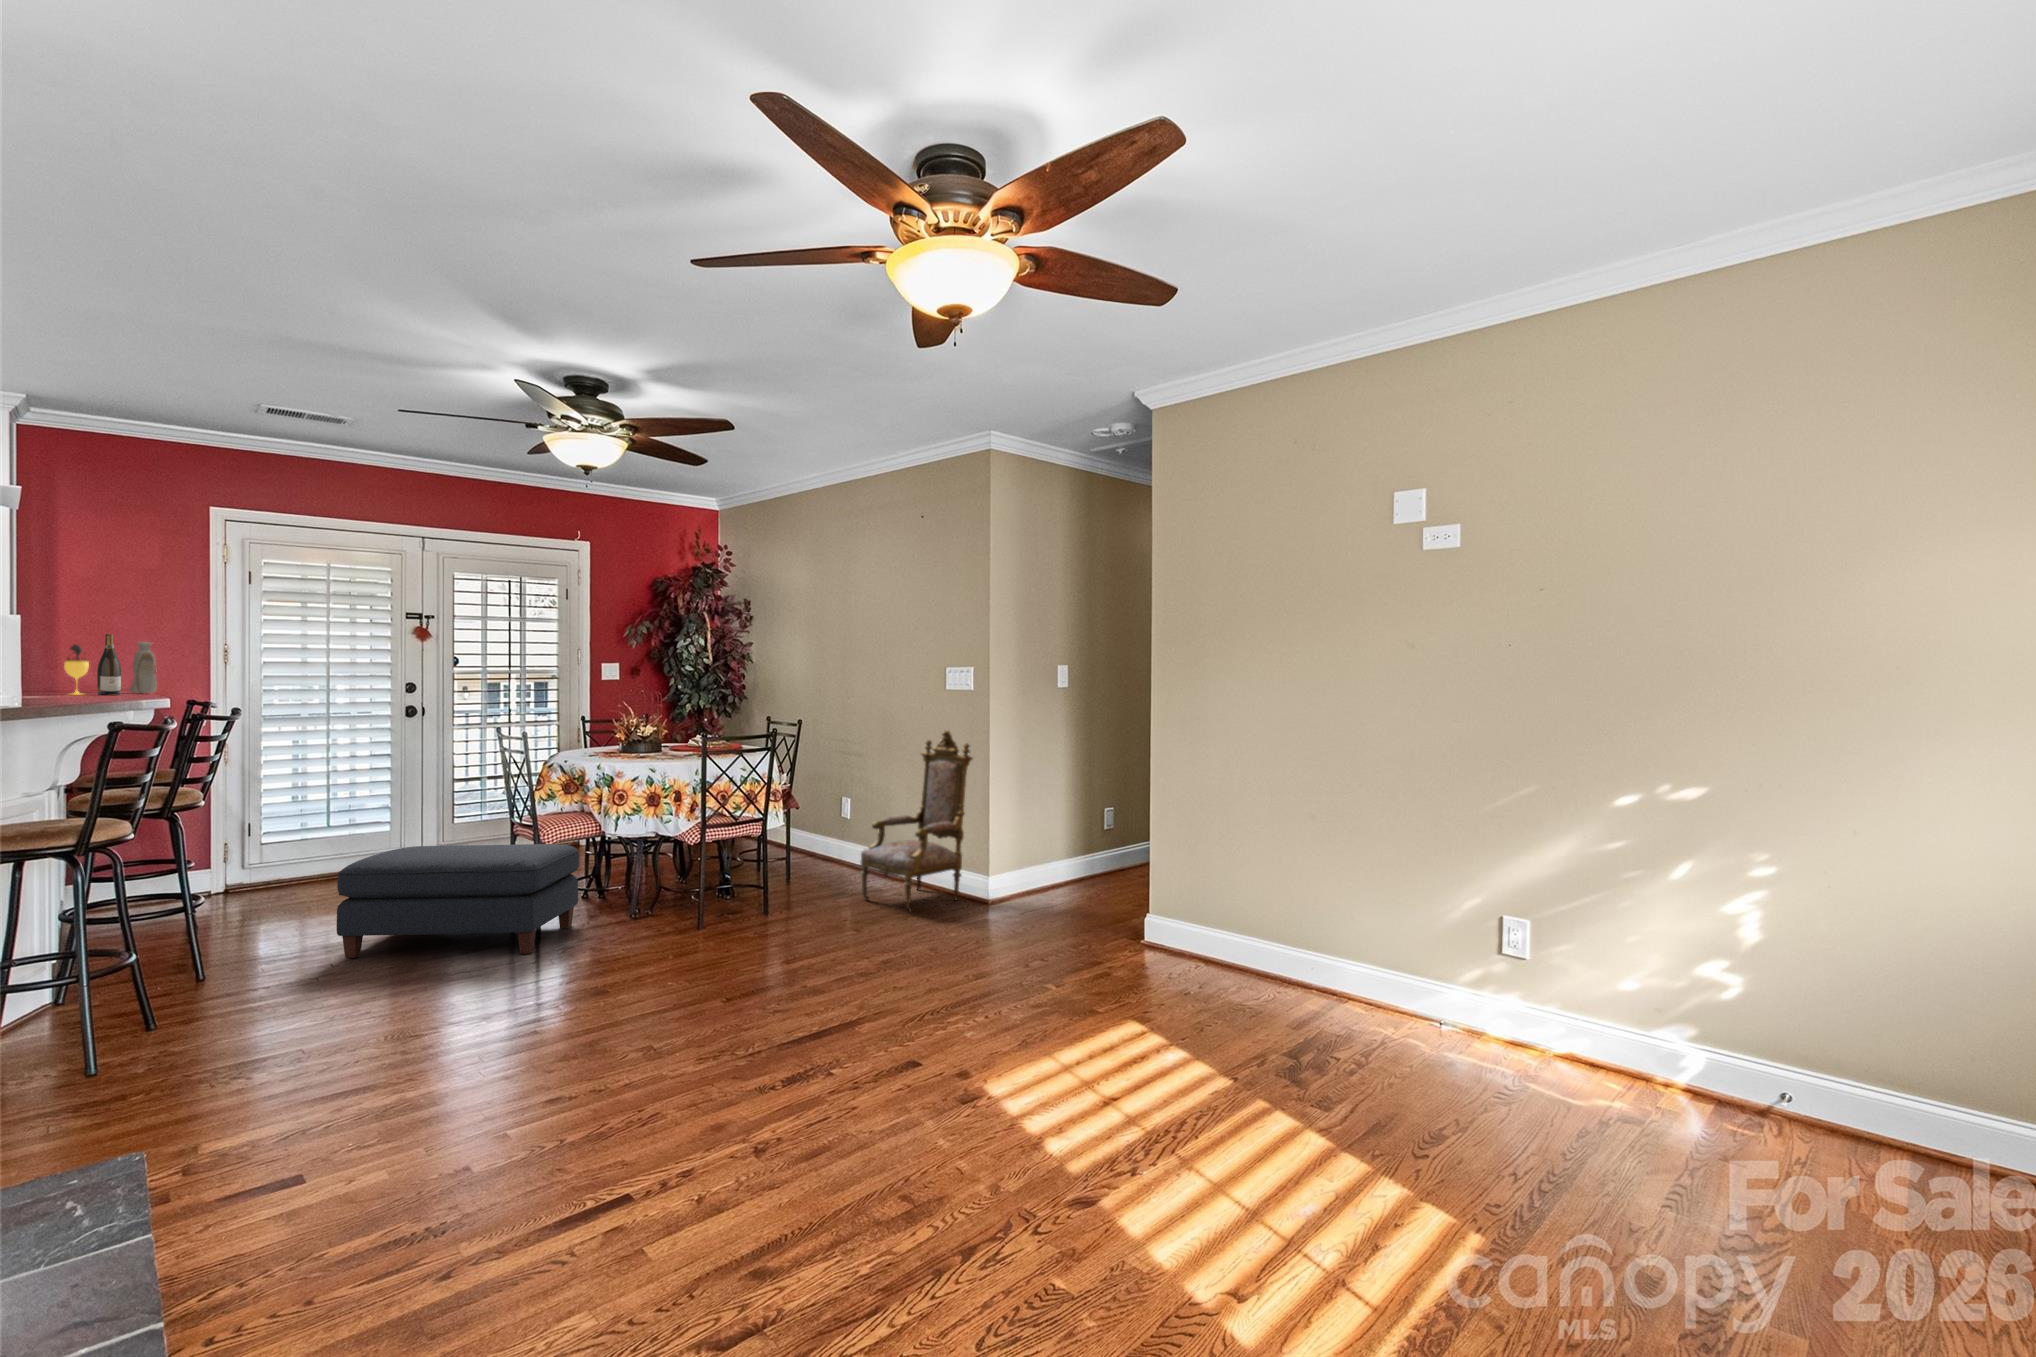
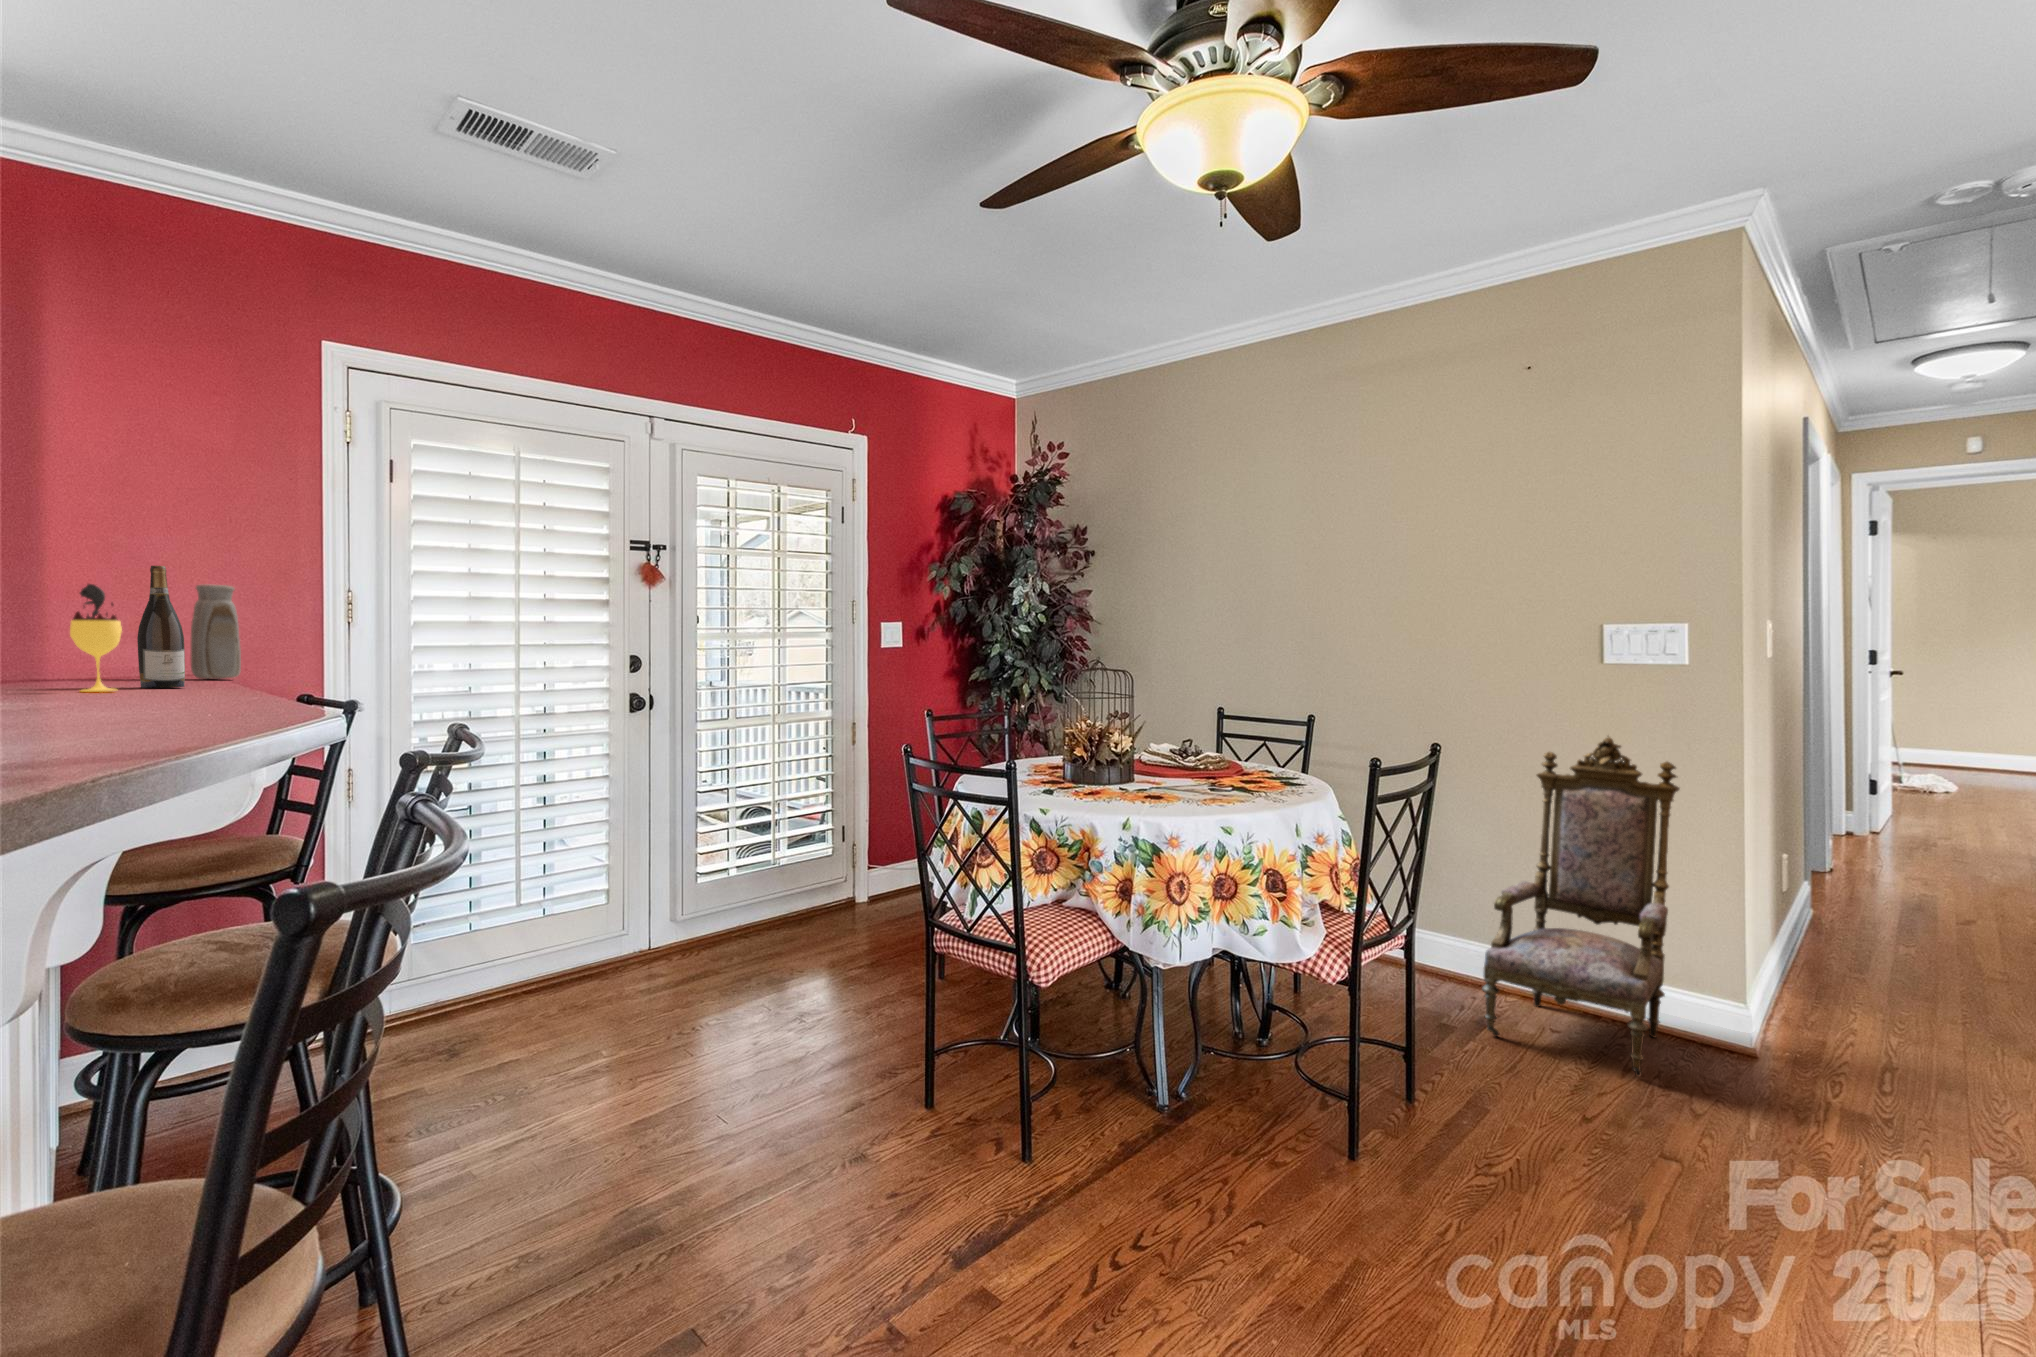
ottoman: present [337,844,579,958] -> none [688,973,1102,1261]

